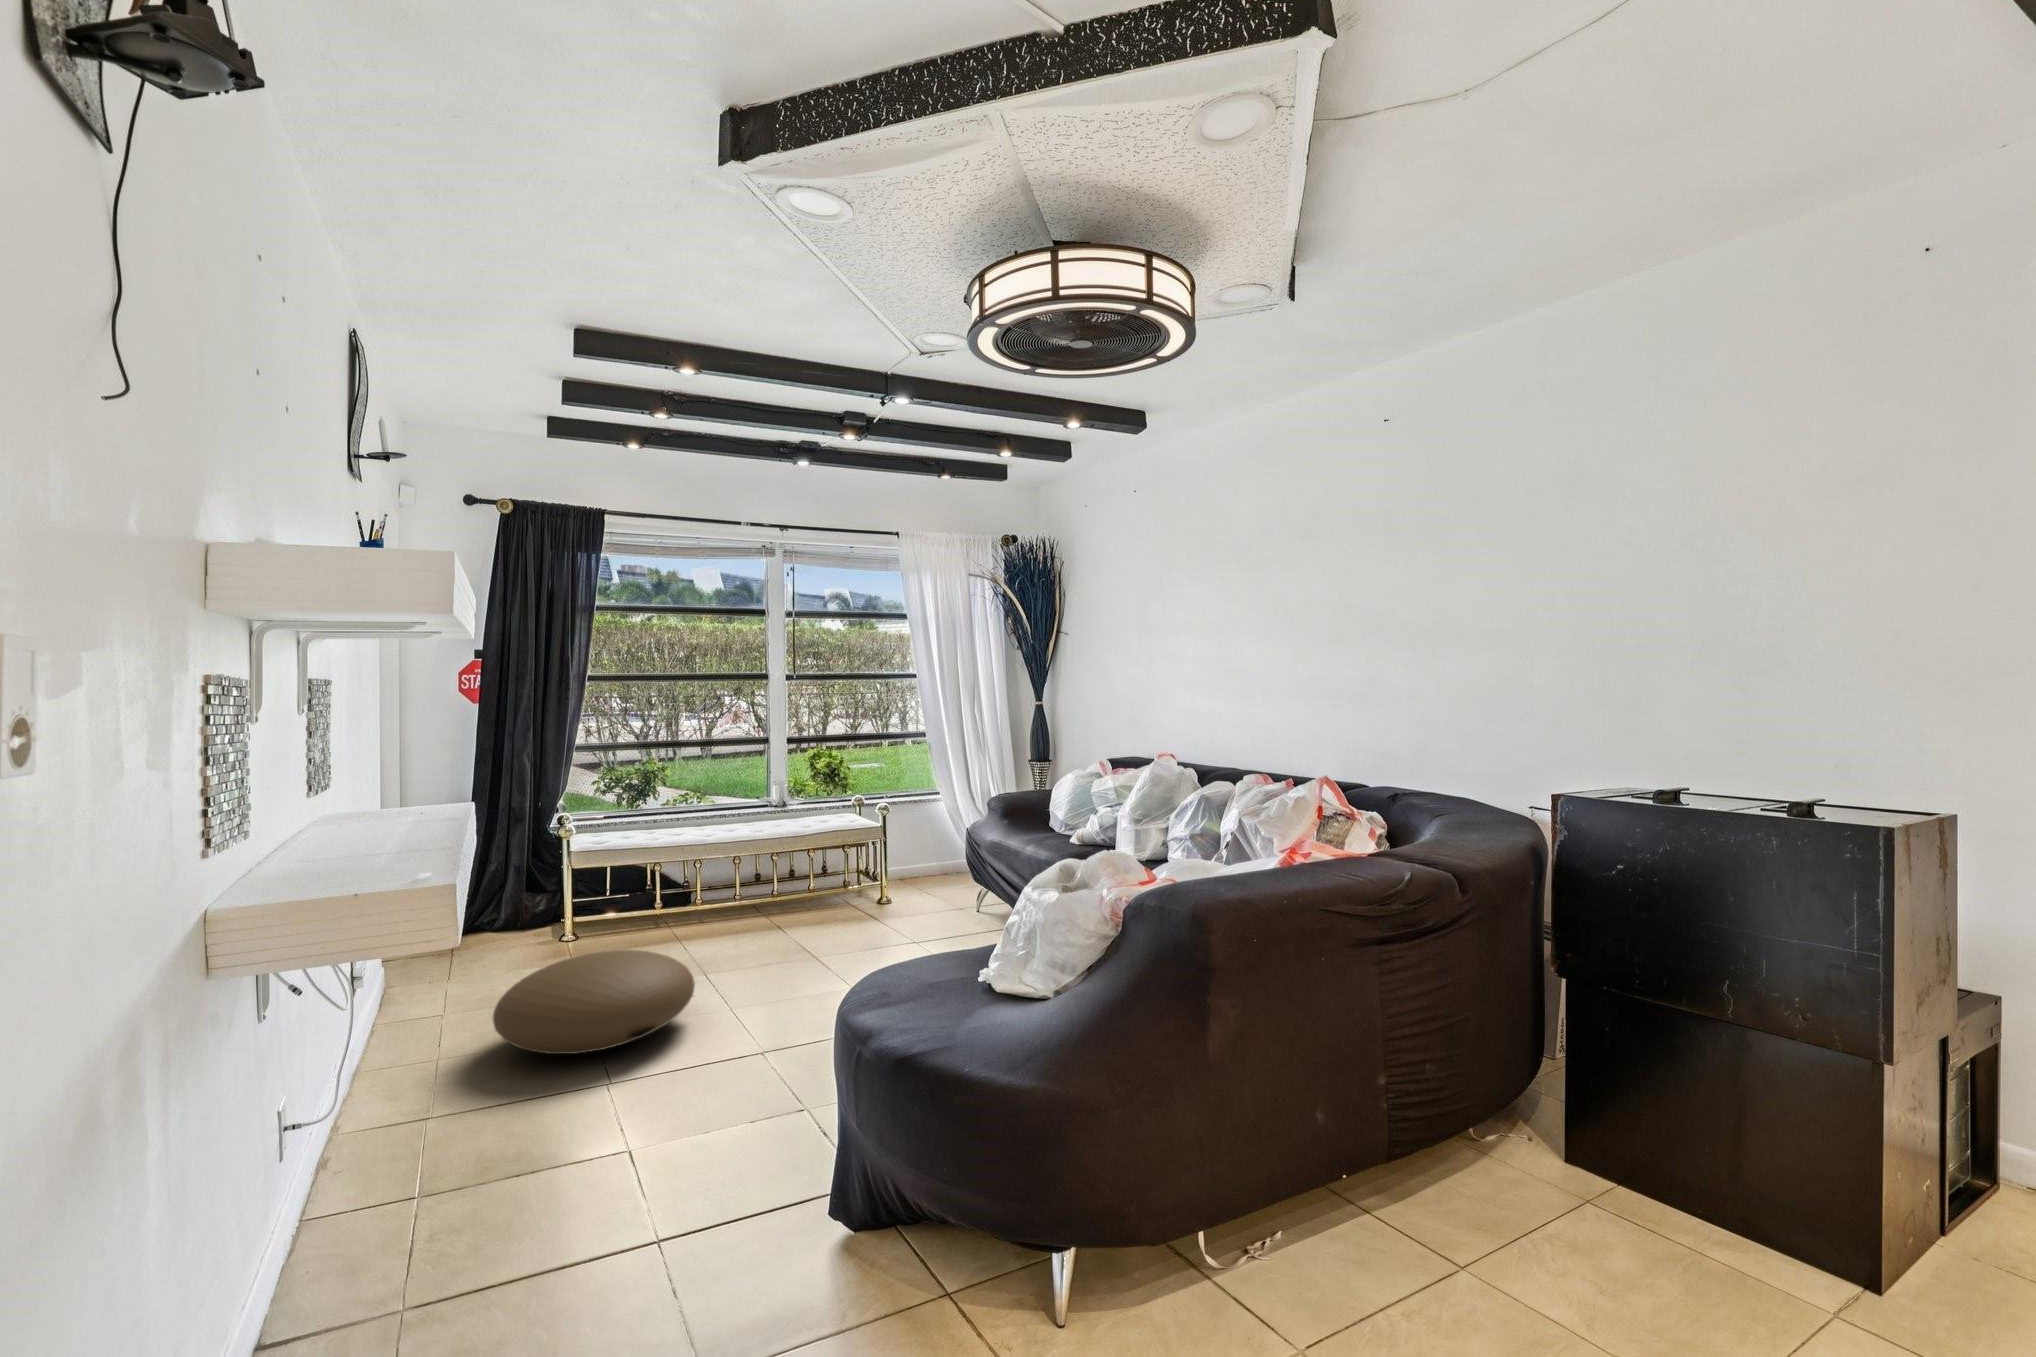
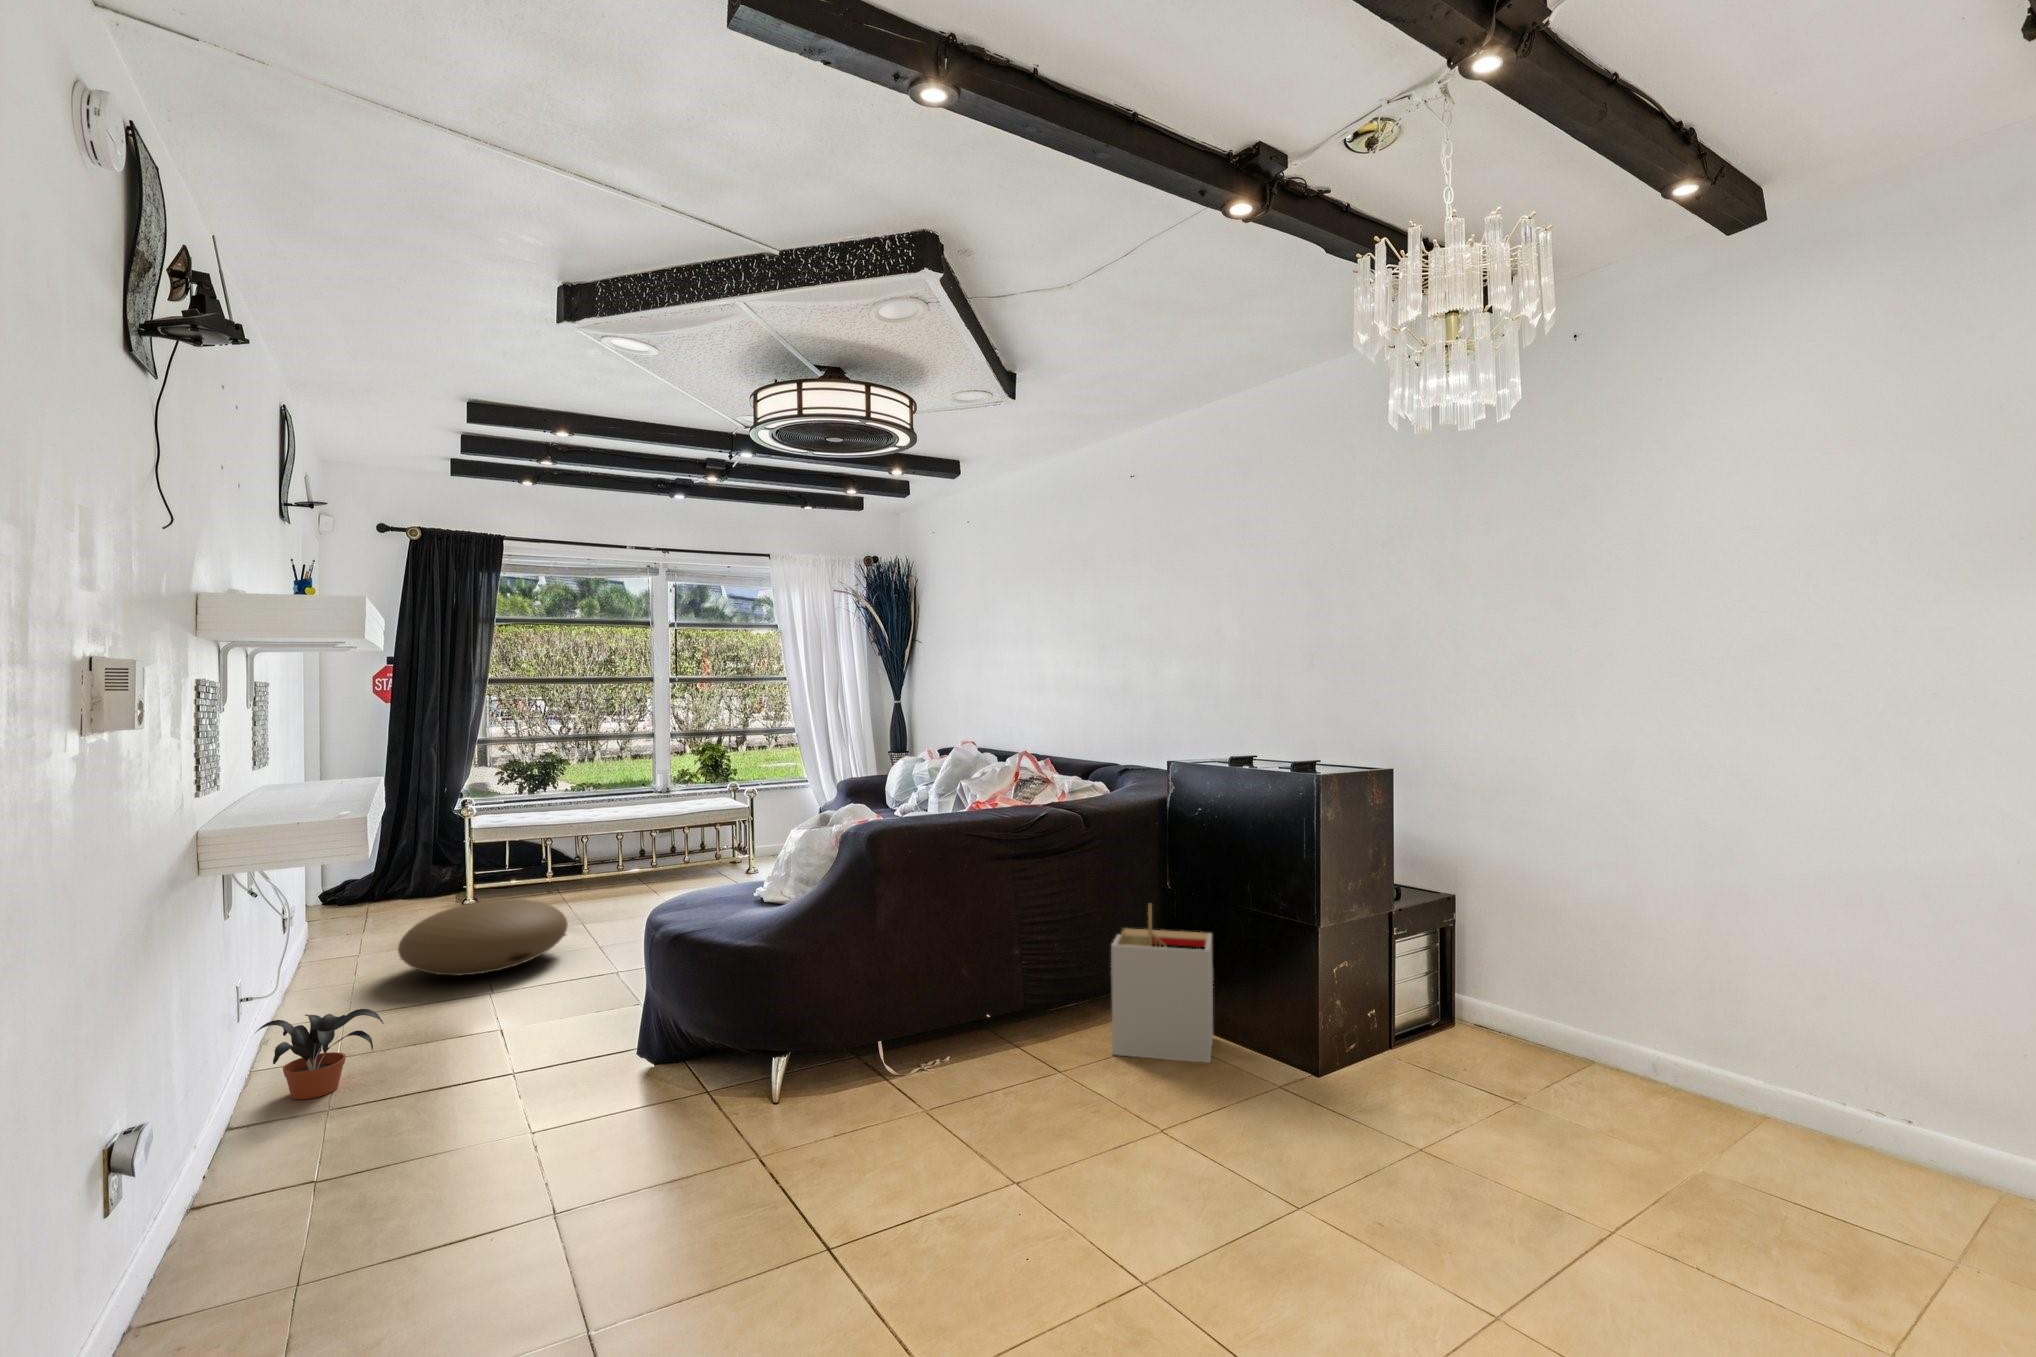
storage bin: none [1508,1013,1692,1270] -> present [1111,904,1213,1063]
potted plant: none [299,1142,479,1281] -> present [256,1009,384,1100]

